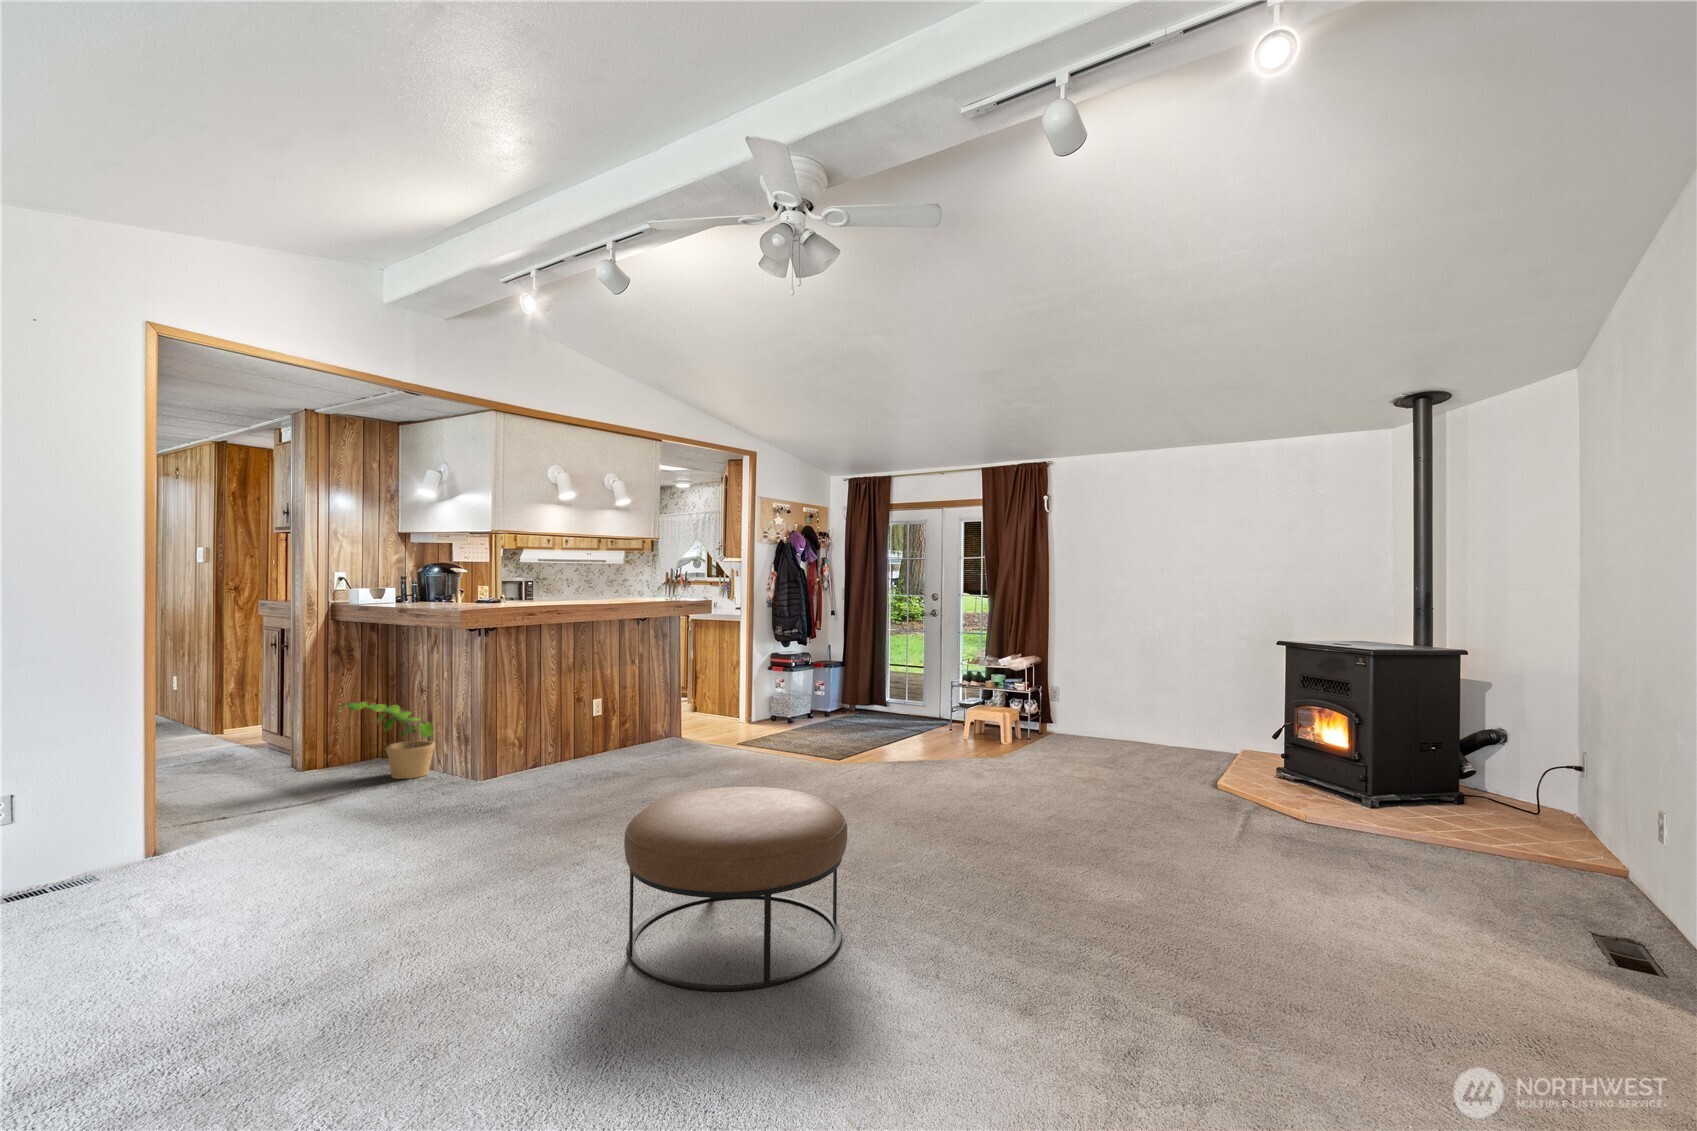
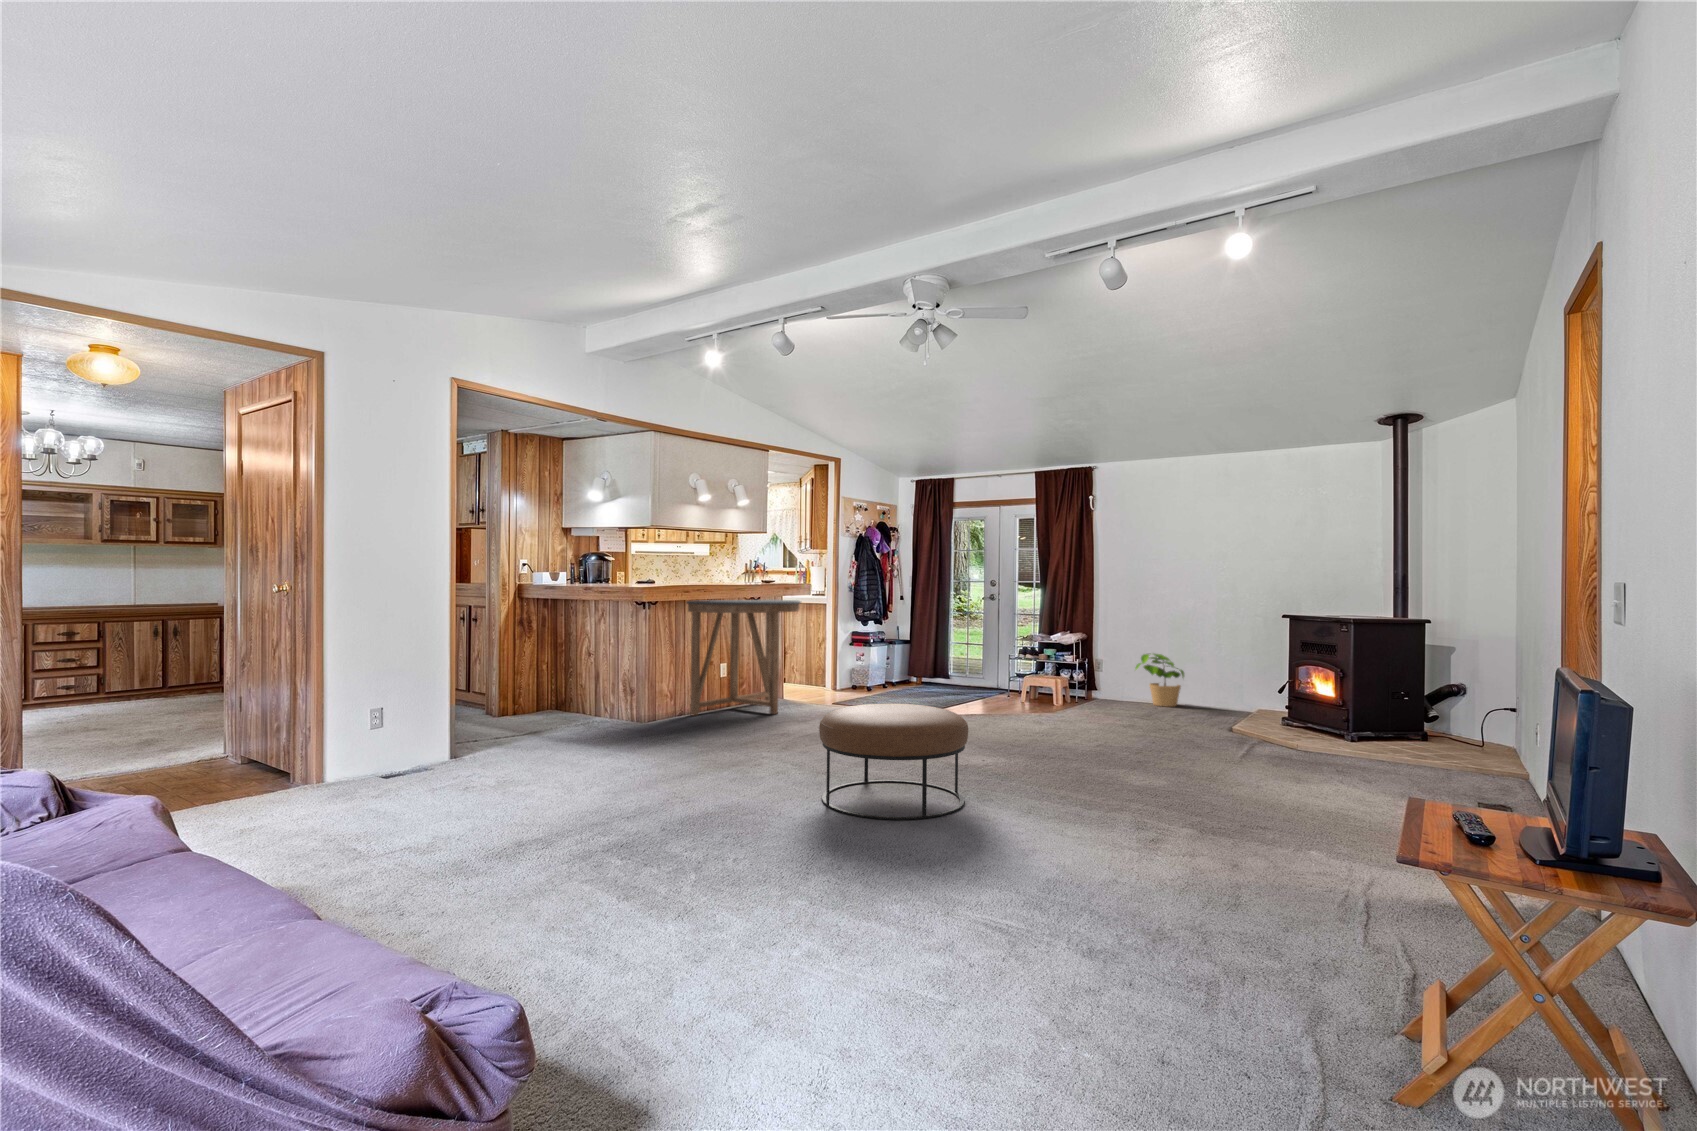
console table: none [539,619,695,769] -> present [687,600,801,715]
potted plant: present [339,702,435,779] -> present [1135,654,1184,707]

